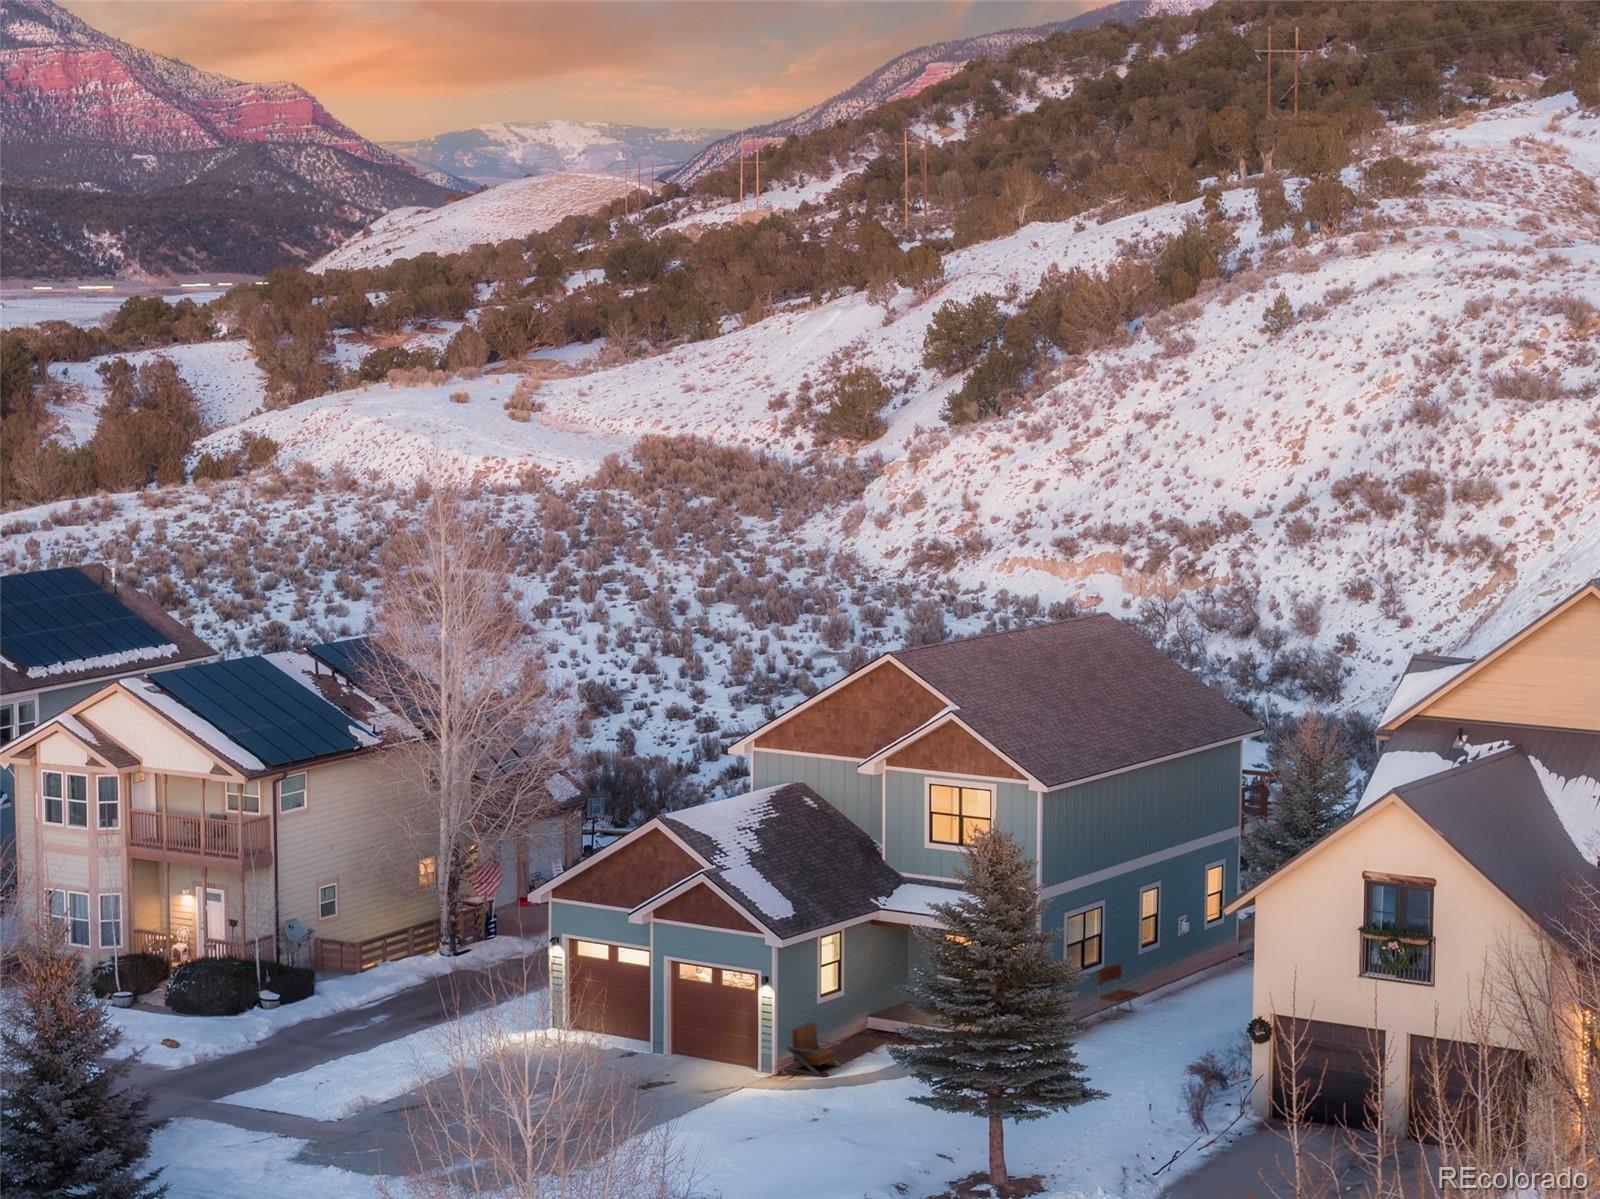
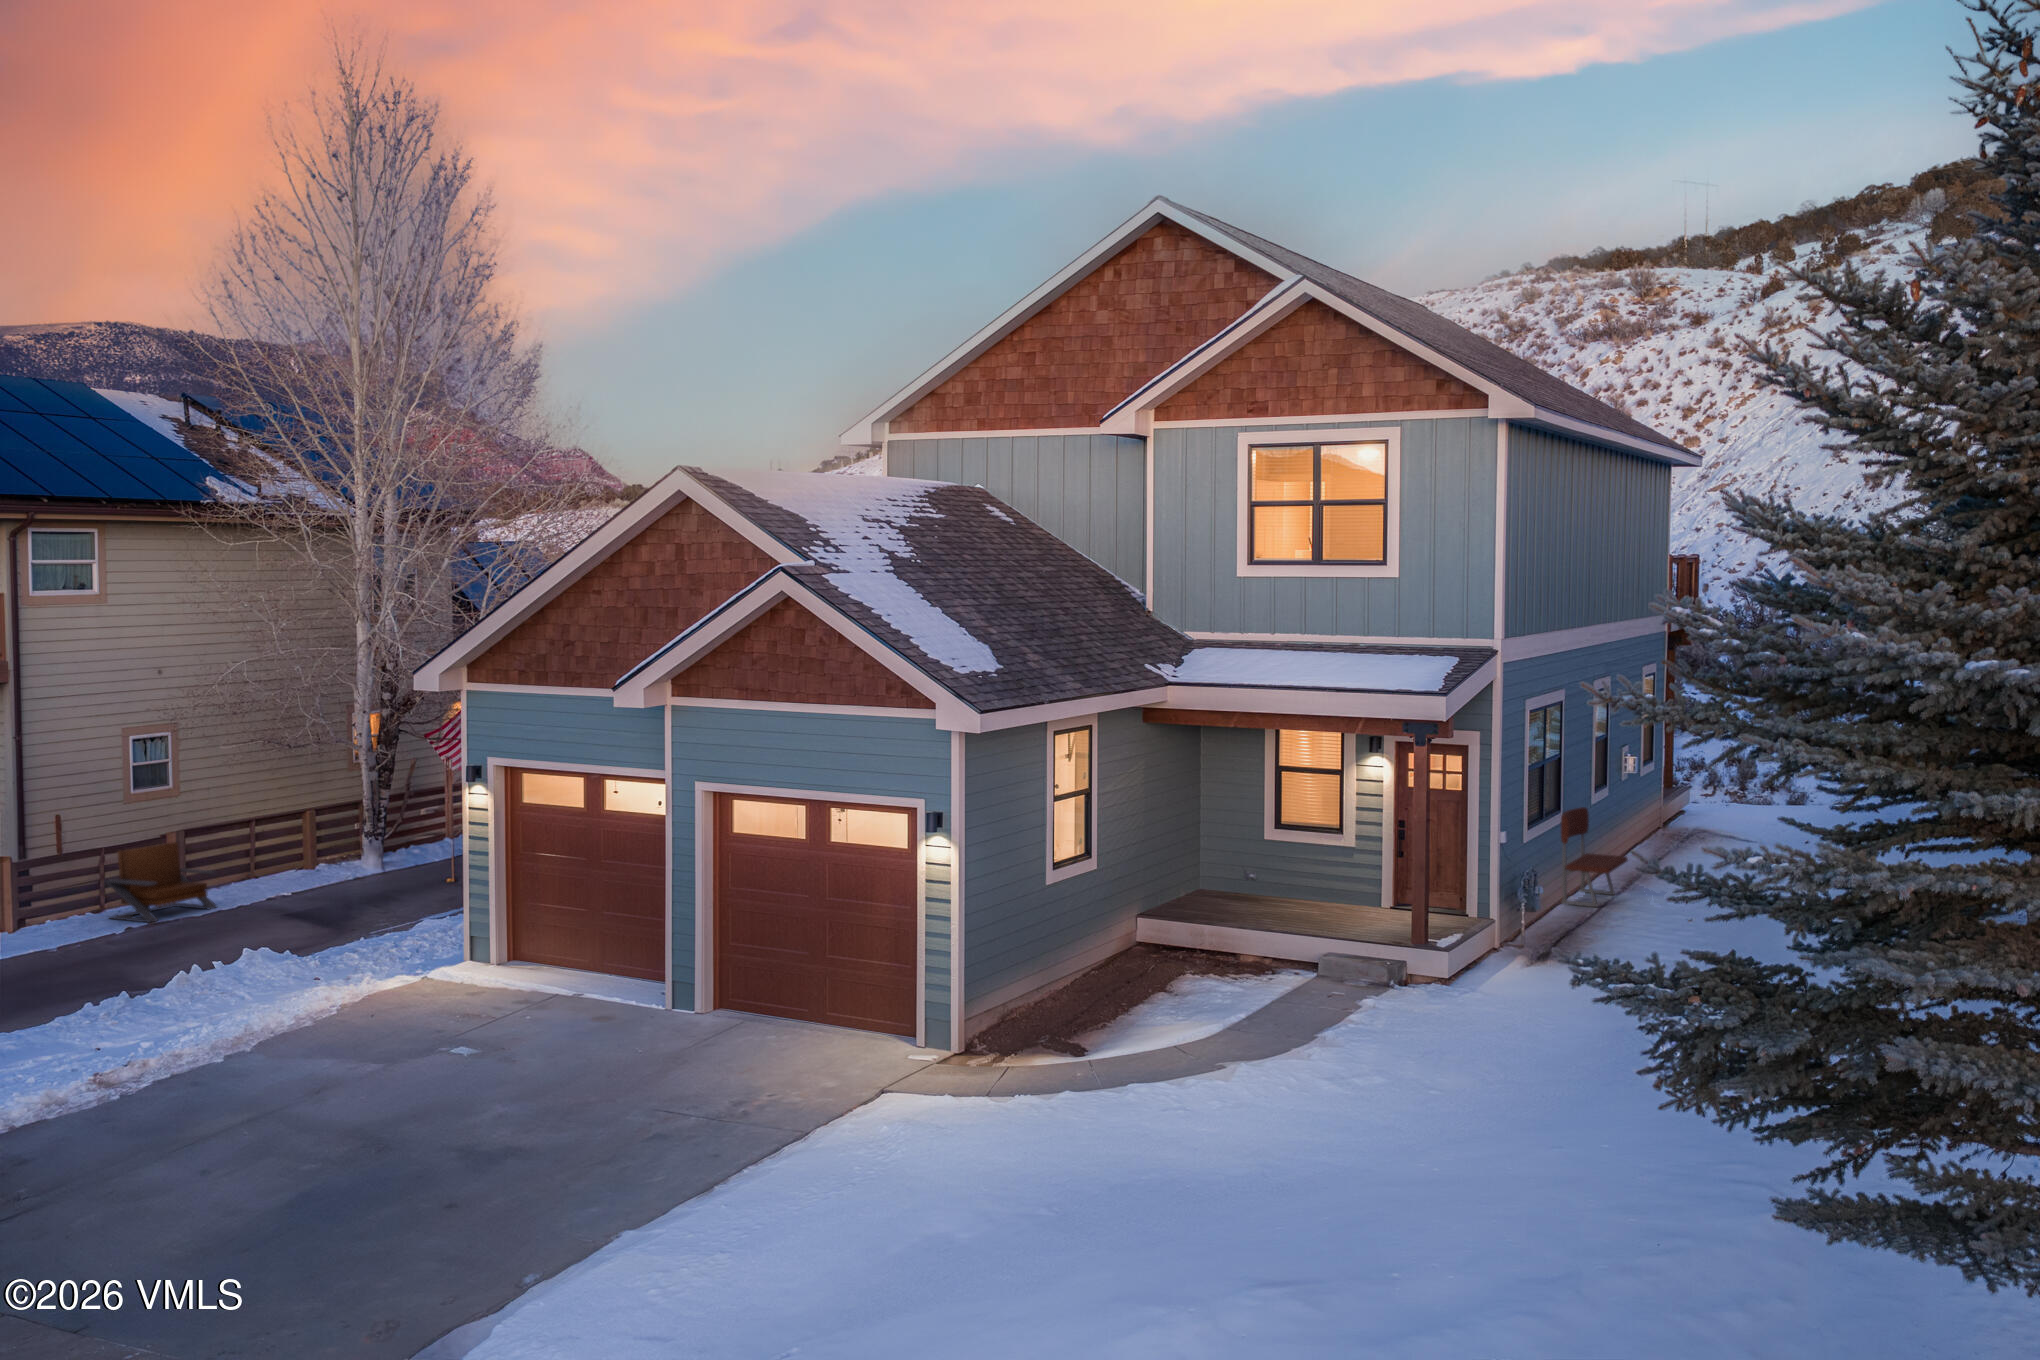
lounge chair: present [786,1023,840,1075] -> present [106,842,217,922]

